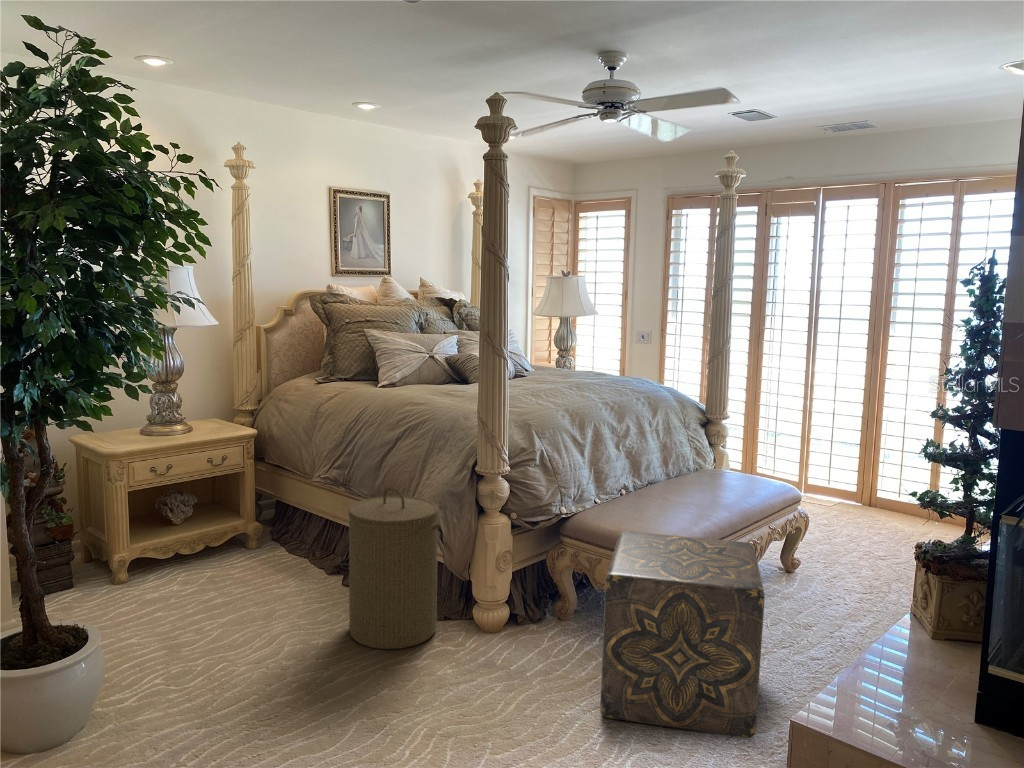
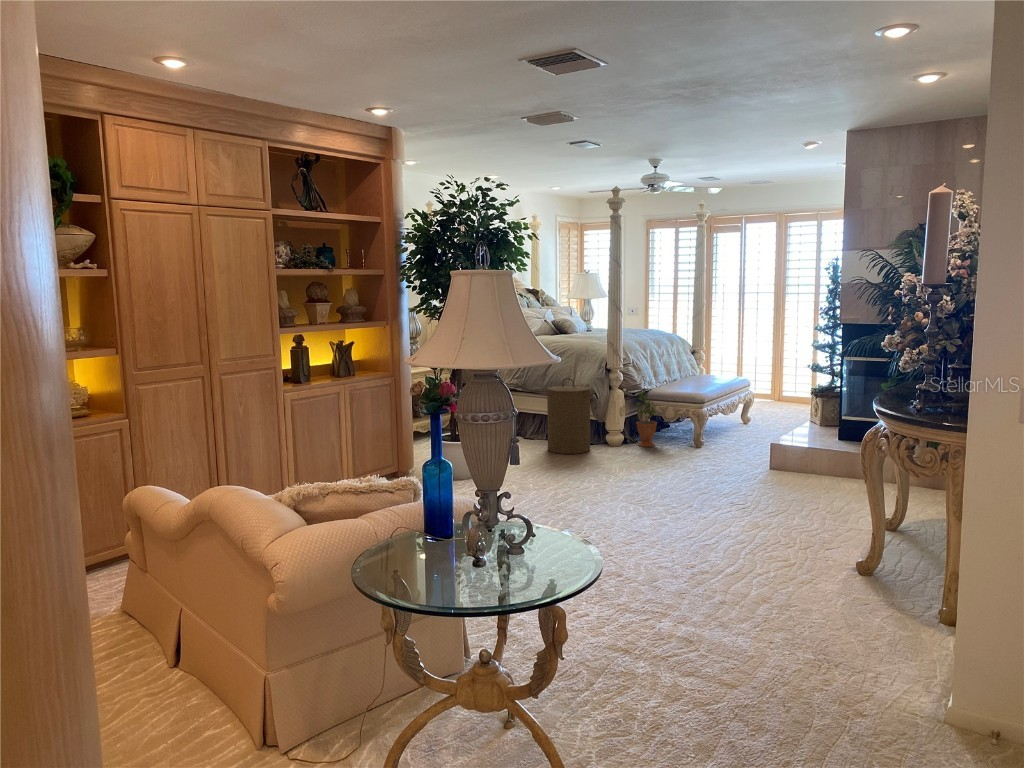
potted plant: none [536,509,581,637] -> present [637,390,657,447]
ottoman: present [600,531,765,738] -> none [678,390,754,464]

